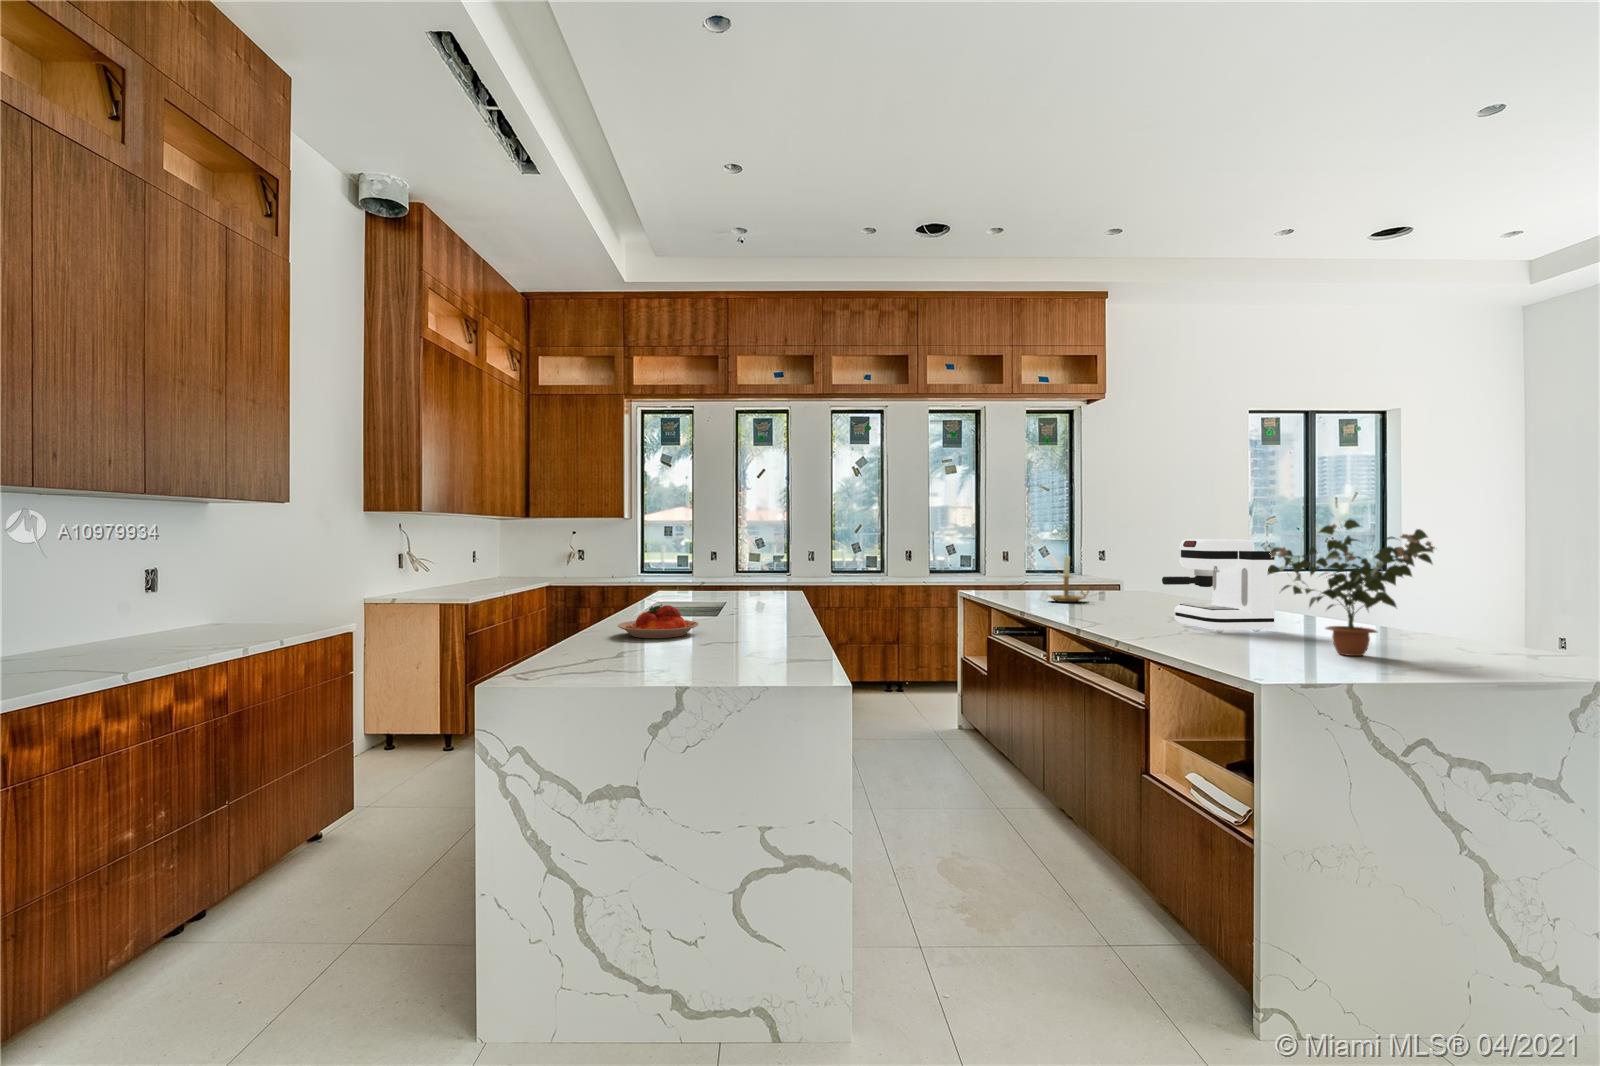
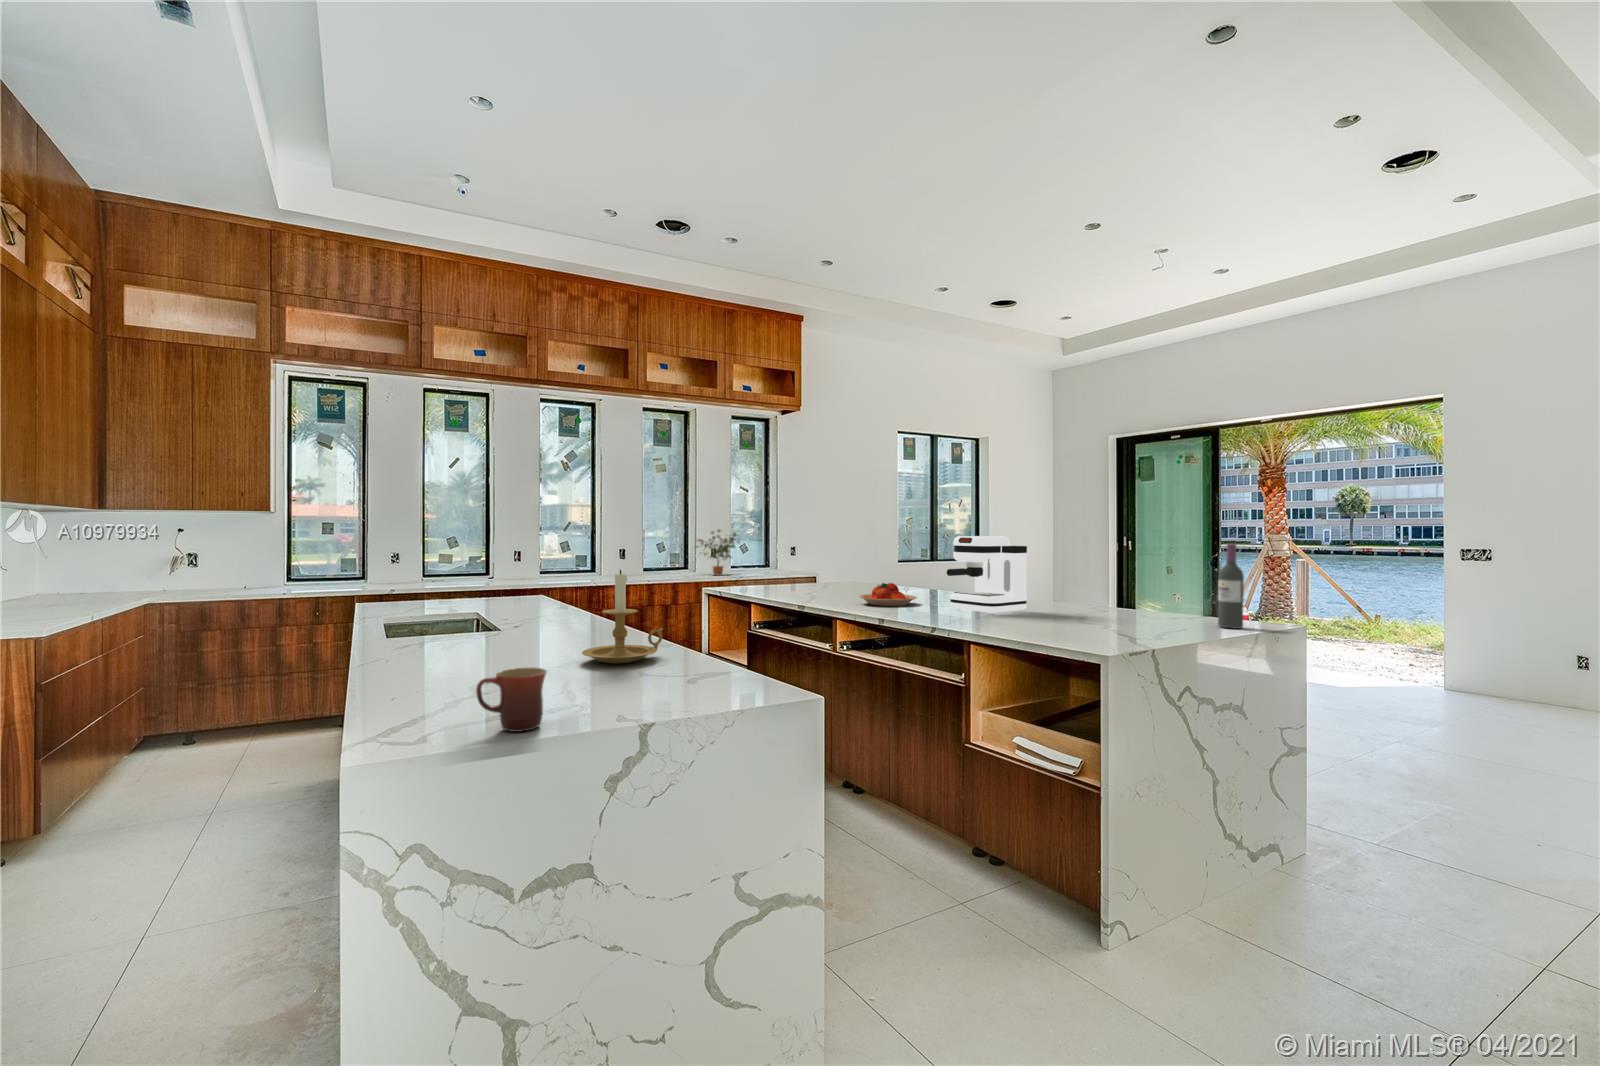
potted plant: present [1268,520,1435,656] -> present [695,529,740,575]
wine bottle: none [1522,551,1565,670] -> present [1218,544,1244,629]
candle holder: present [1048,556,1089,602] -> present [582,570,663,663]
plate: present [618,604,699,638] -> present [859,583,917,606]
mug: none [571,635,619,680] -> present [476,668,547,732]

